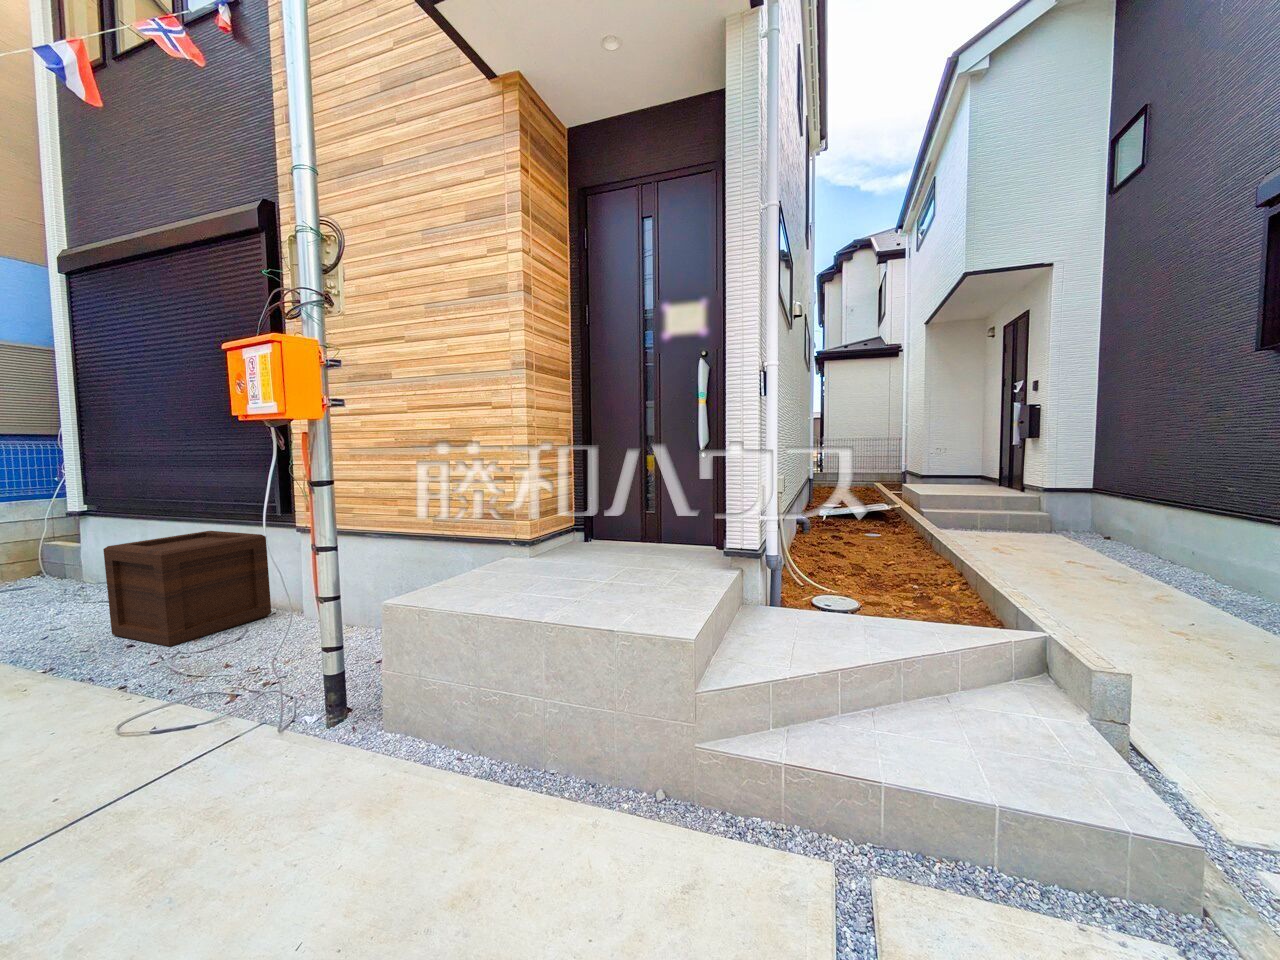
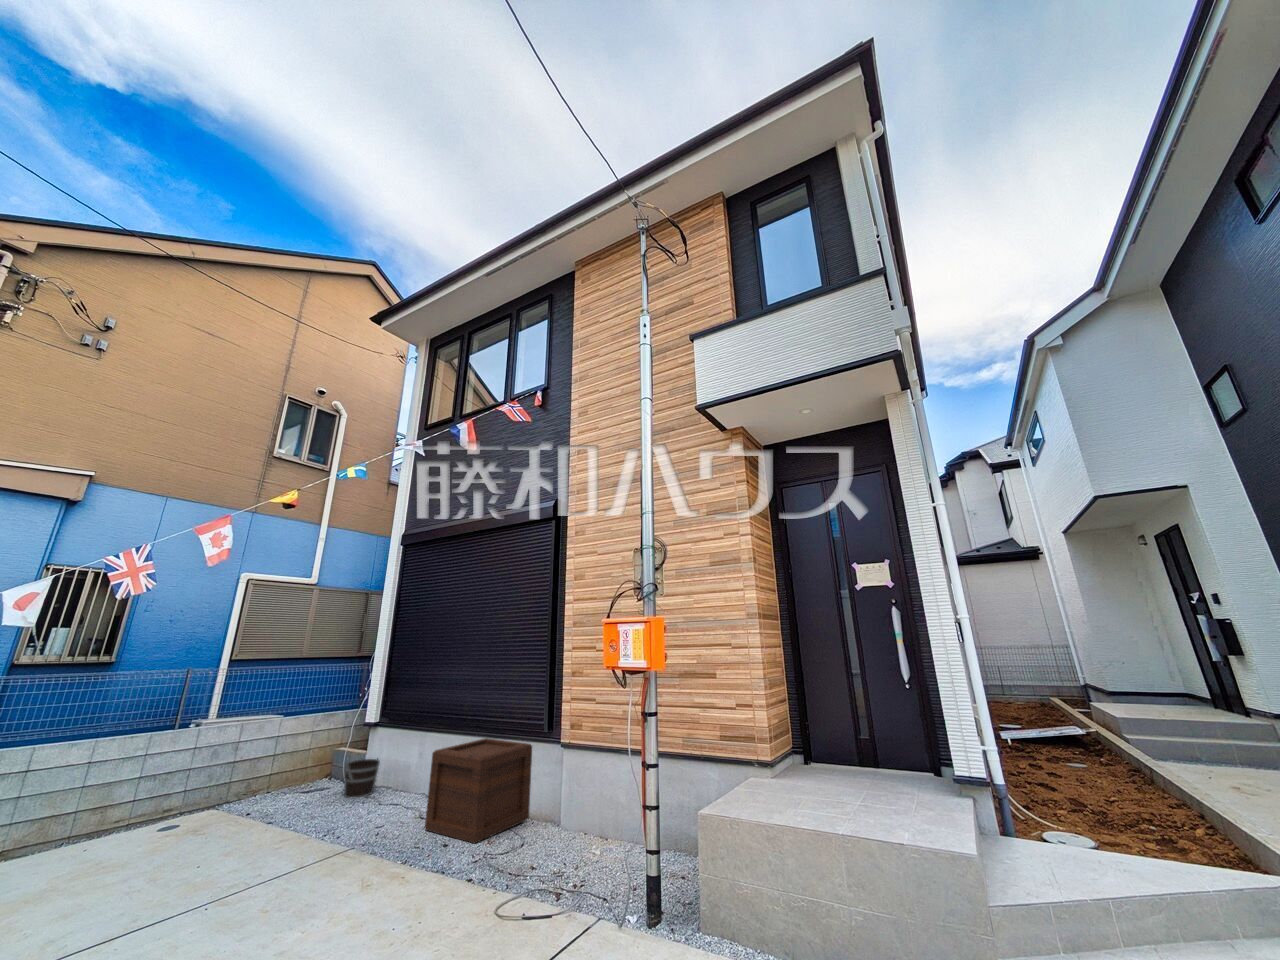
bucket: none [25,558,88,605] -> present [344,758,380,798]

